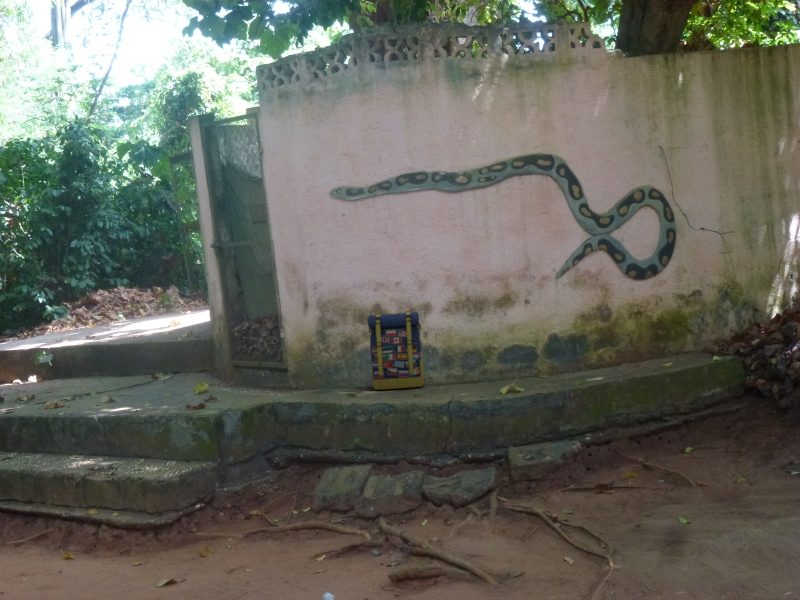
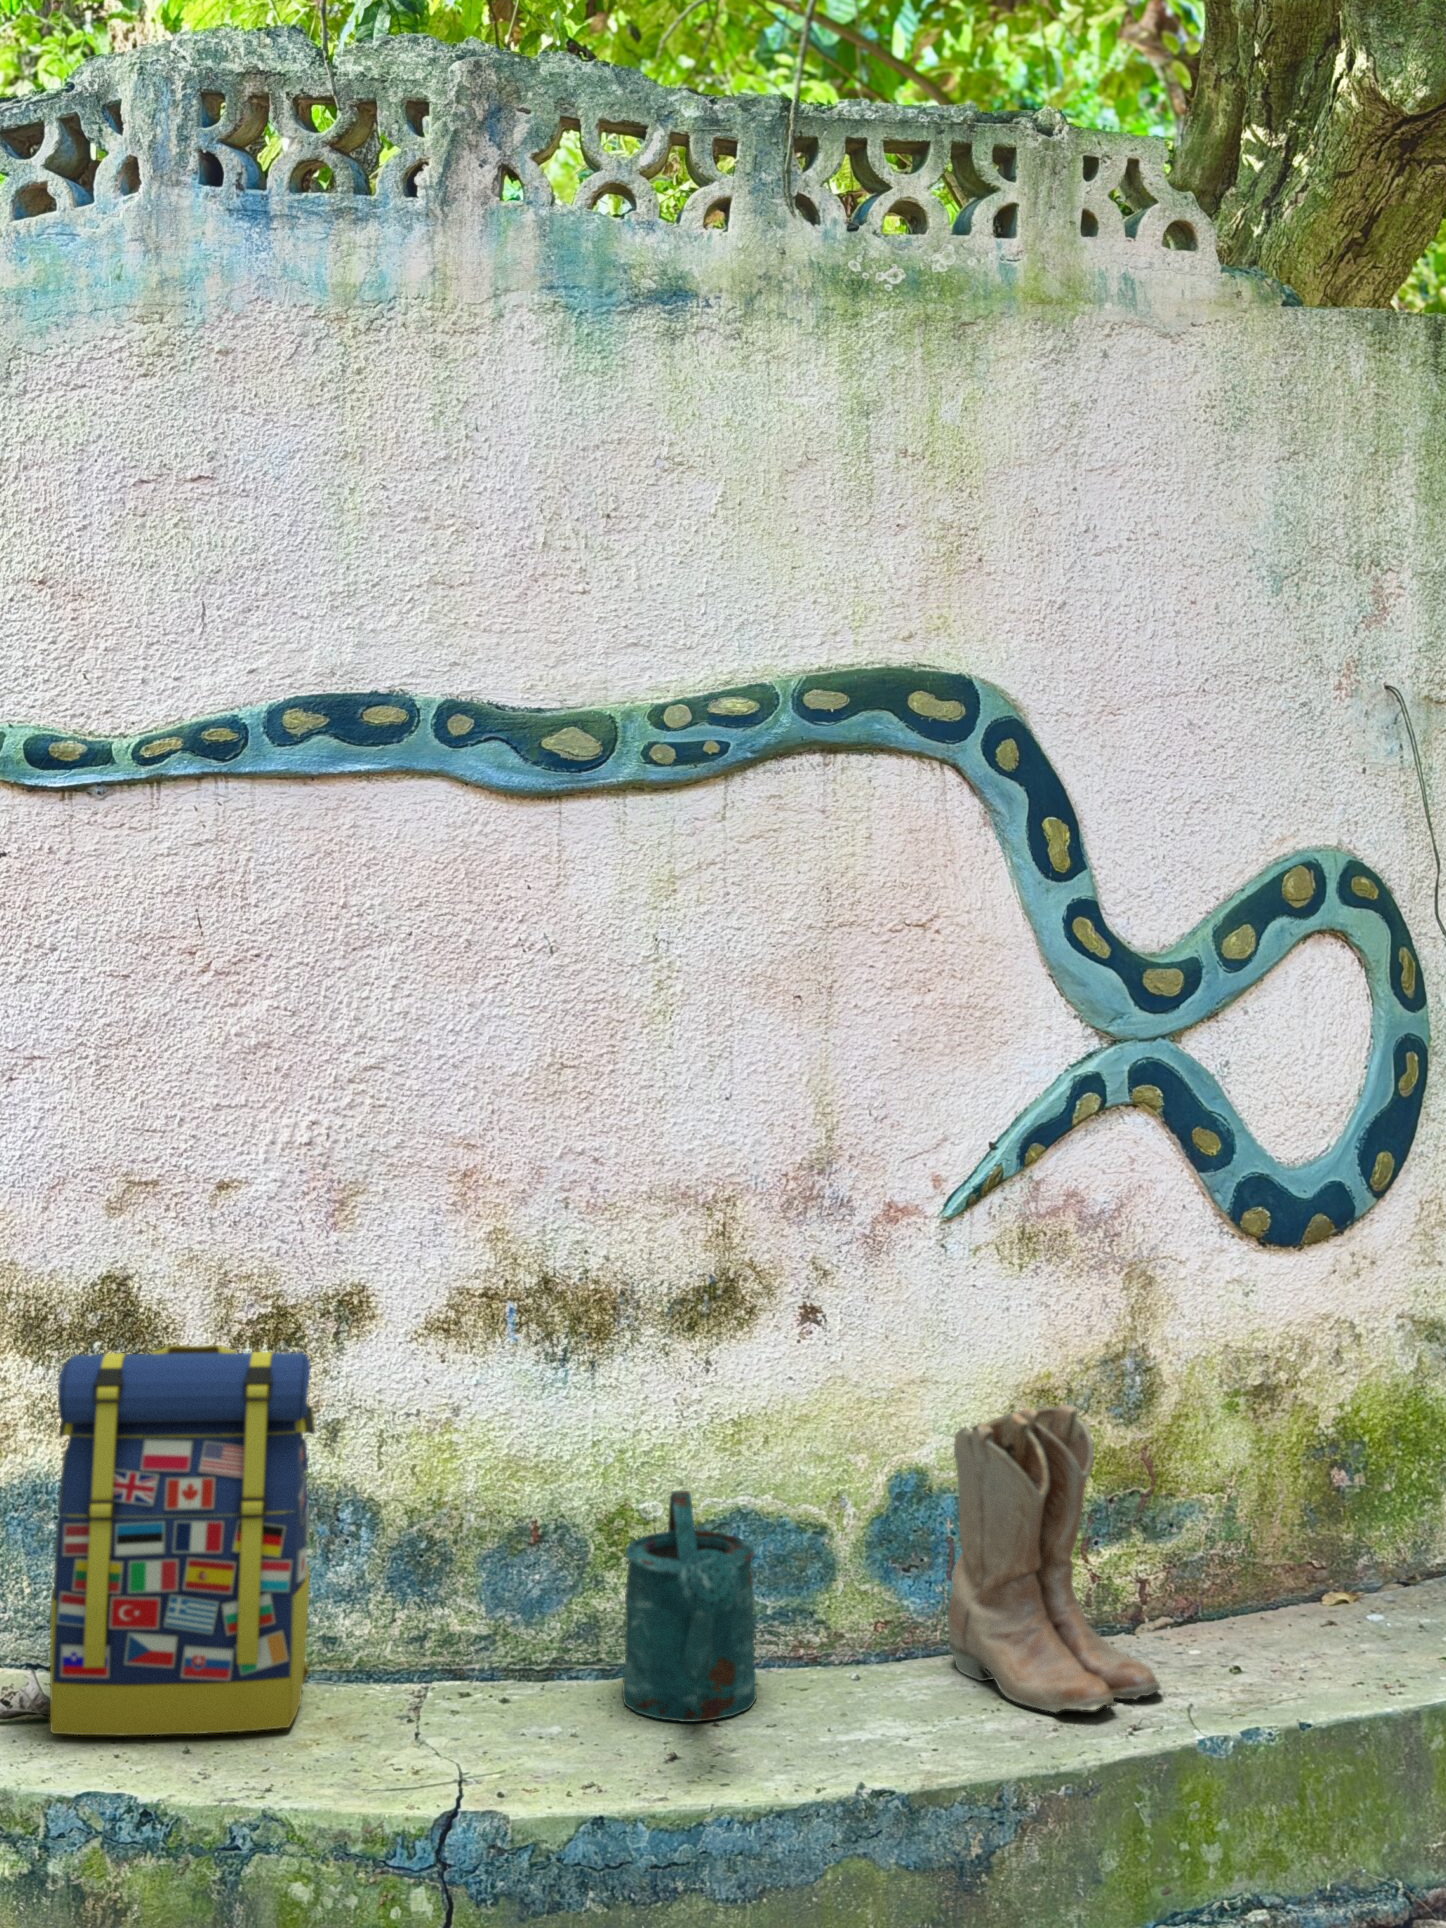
boots: none [560,315,610,376] -> present [948,1404,1161,1712]
watering can: none [489,338,520,382] -> present [622,1491,756,1722]

